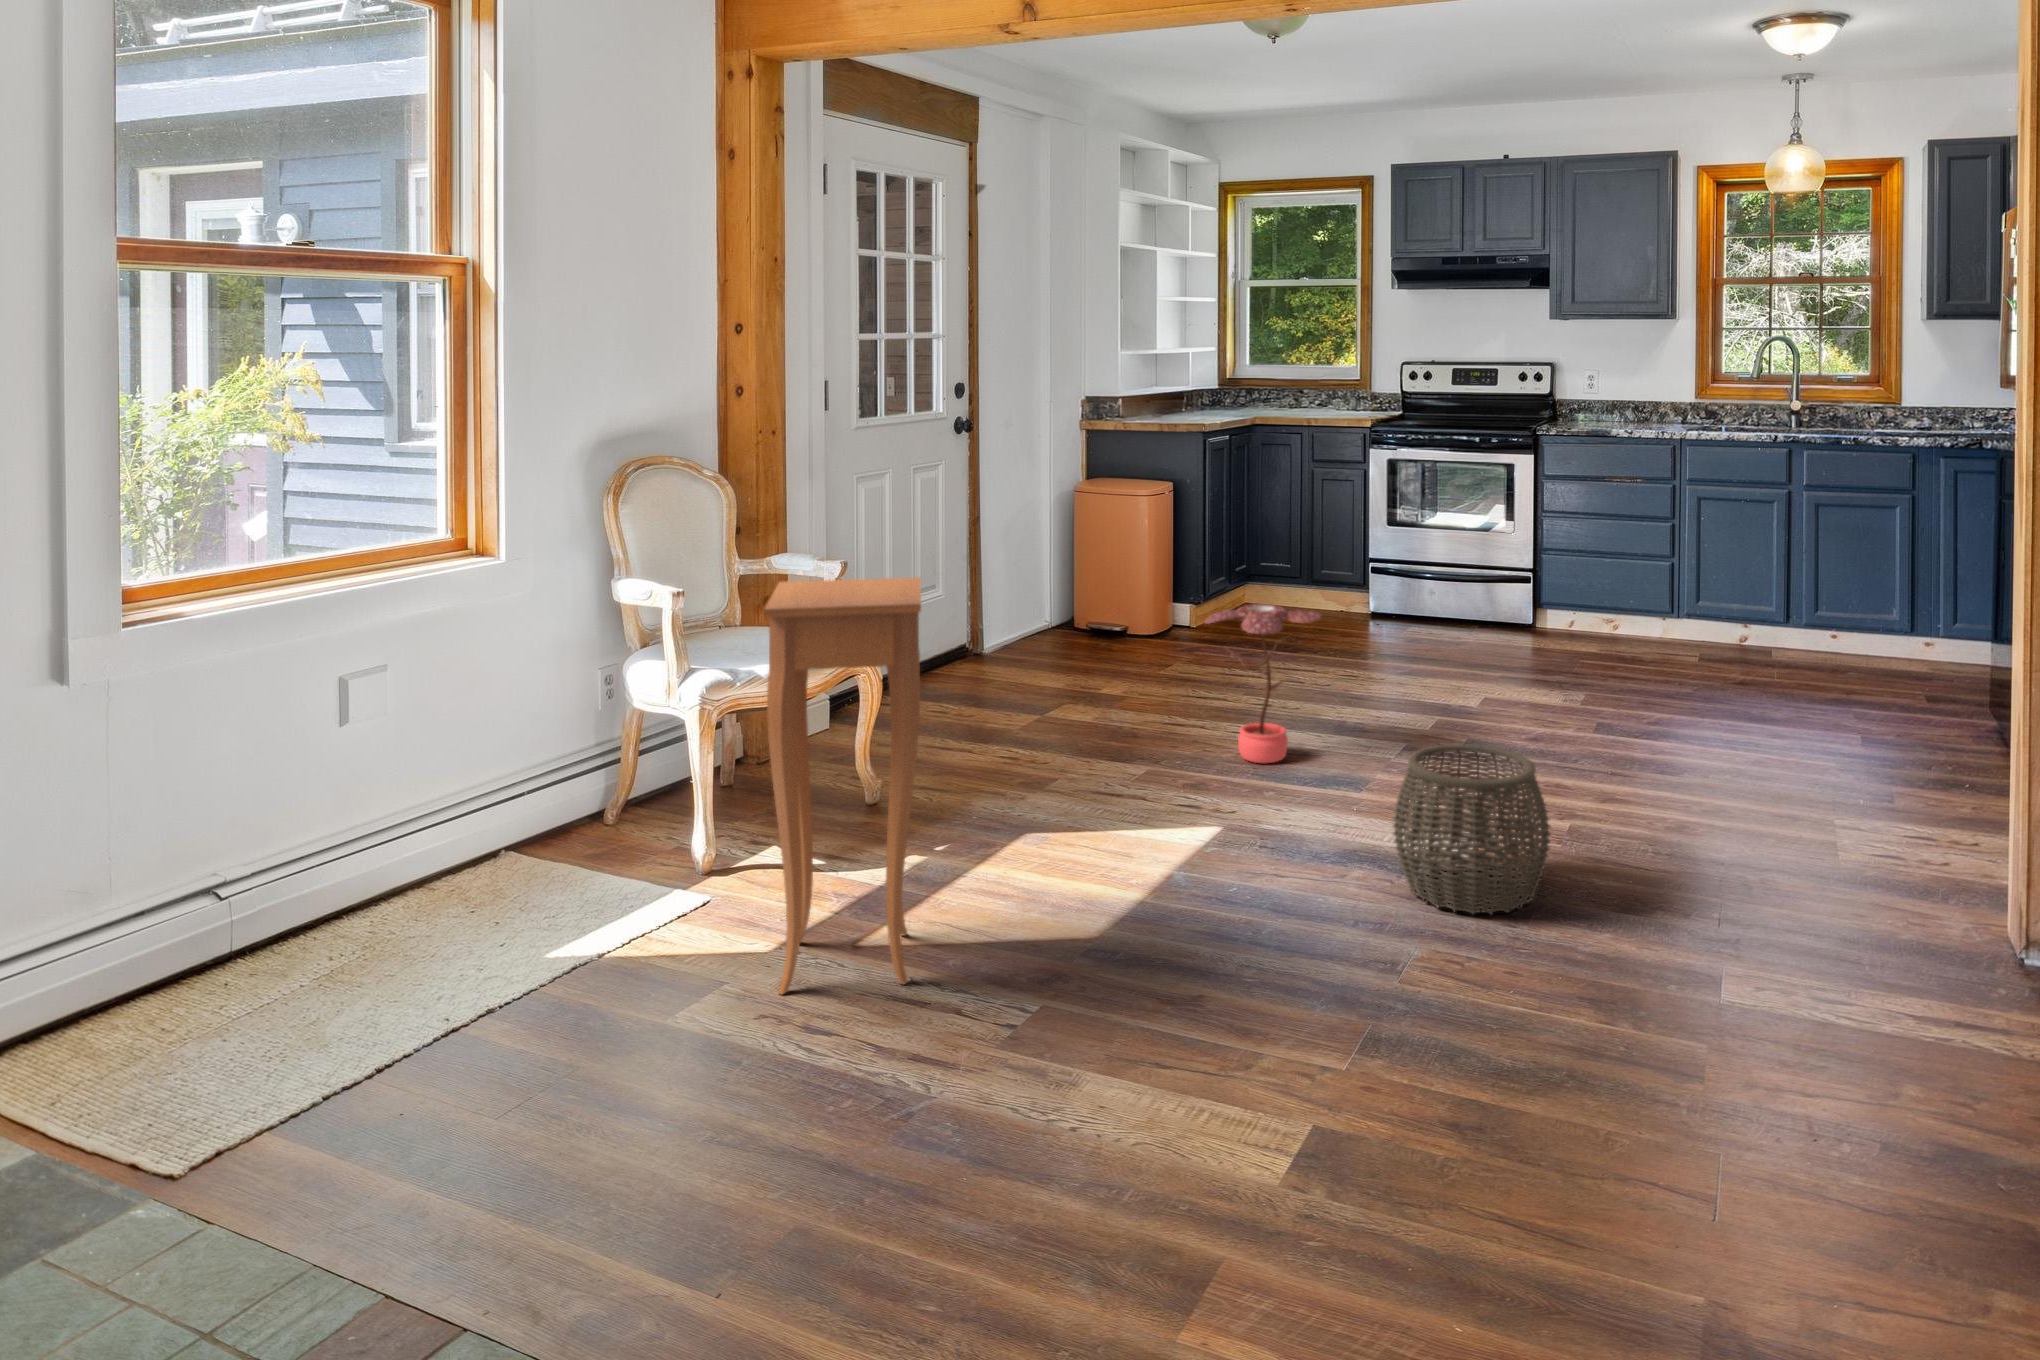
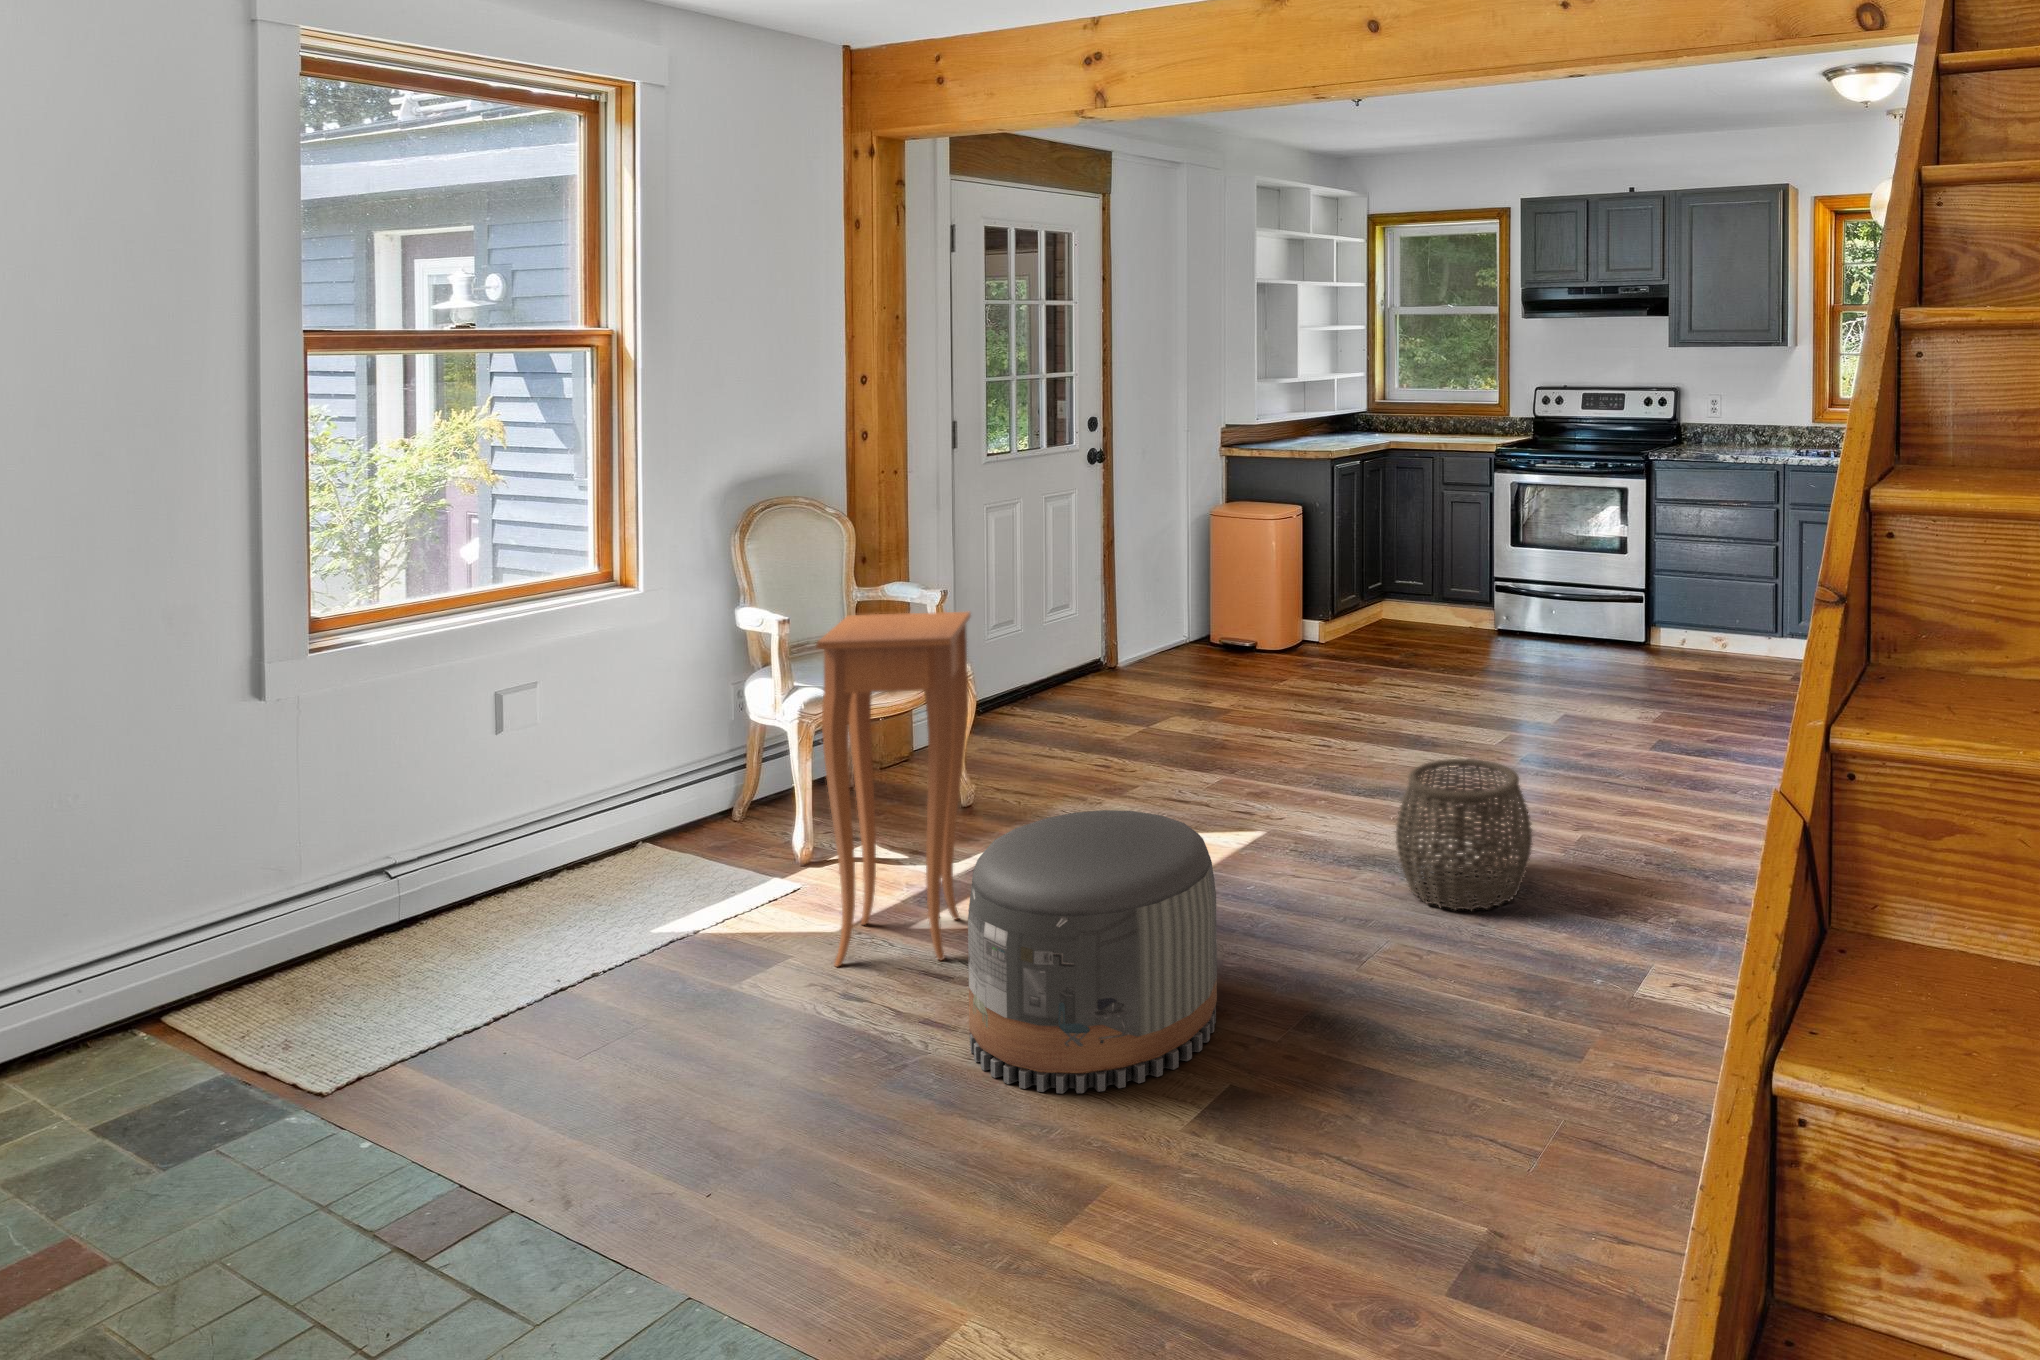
potted plant: present [1205,604,1322,763] -> none [1281,627,1388,771]
pouf: none [971,804,1262,1144] -> present [968,810,1217,1093]

